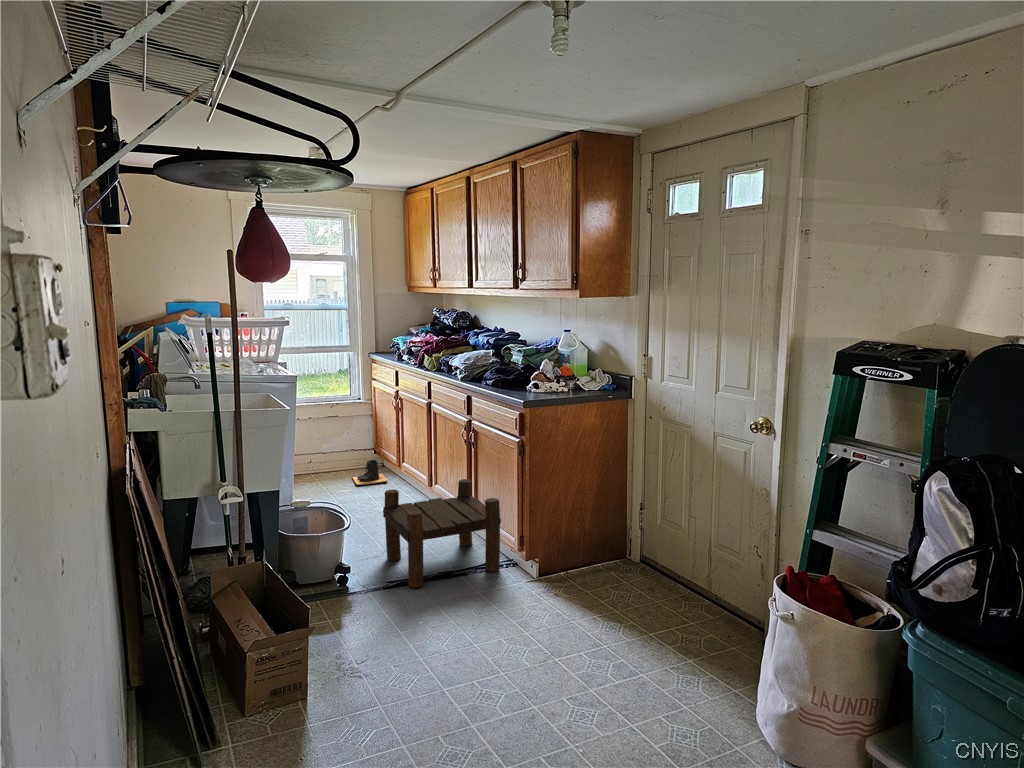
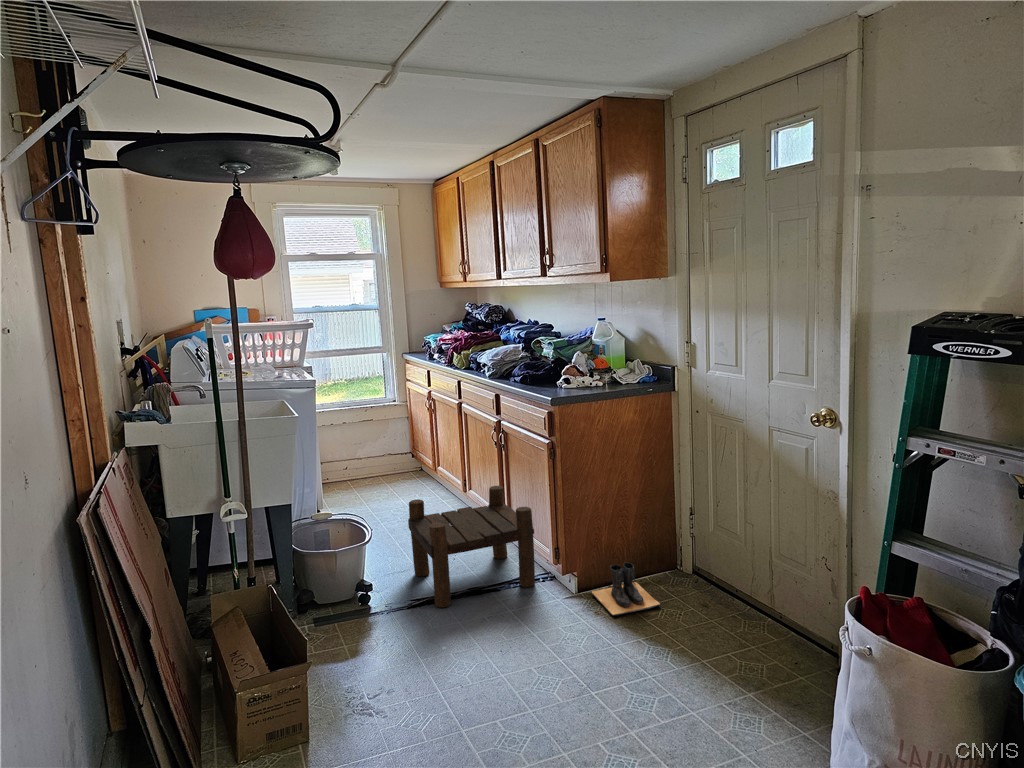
boots: present [352,460,388,485] -> present [591,563,660,616]

